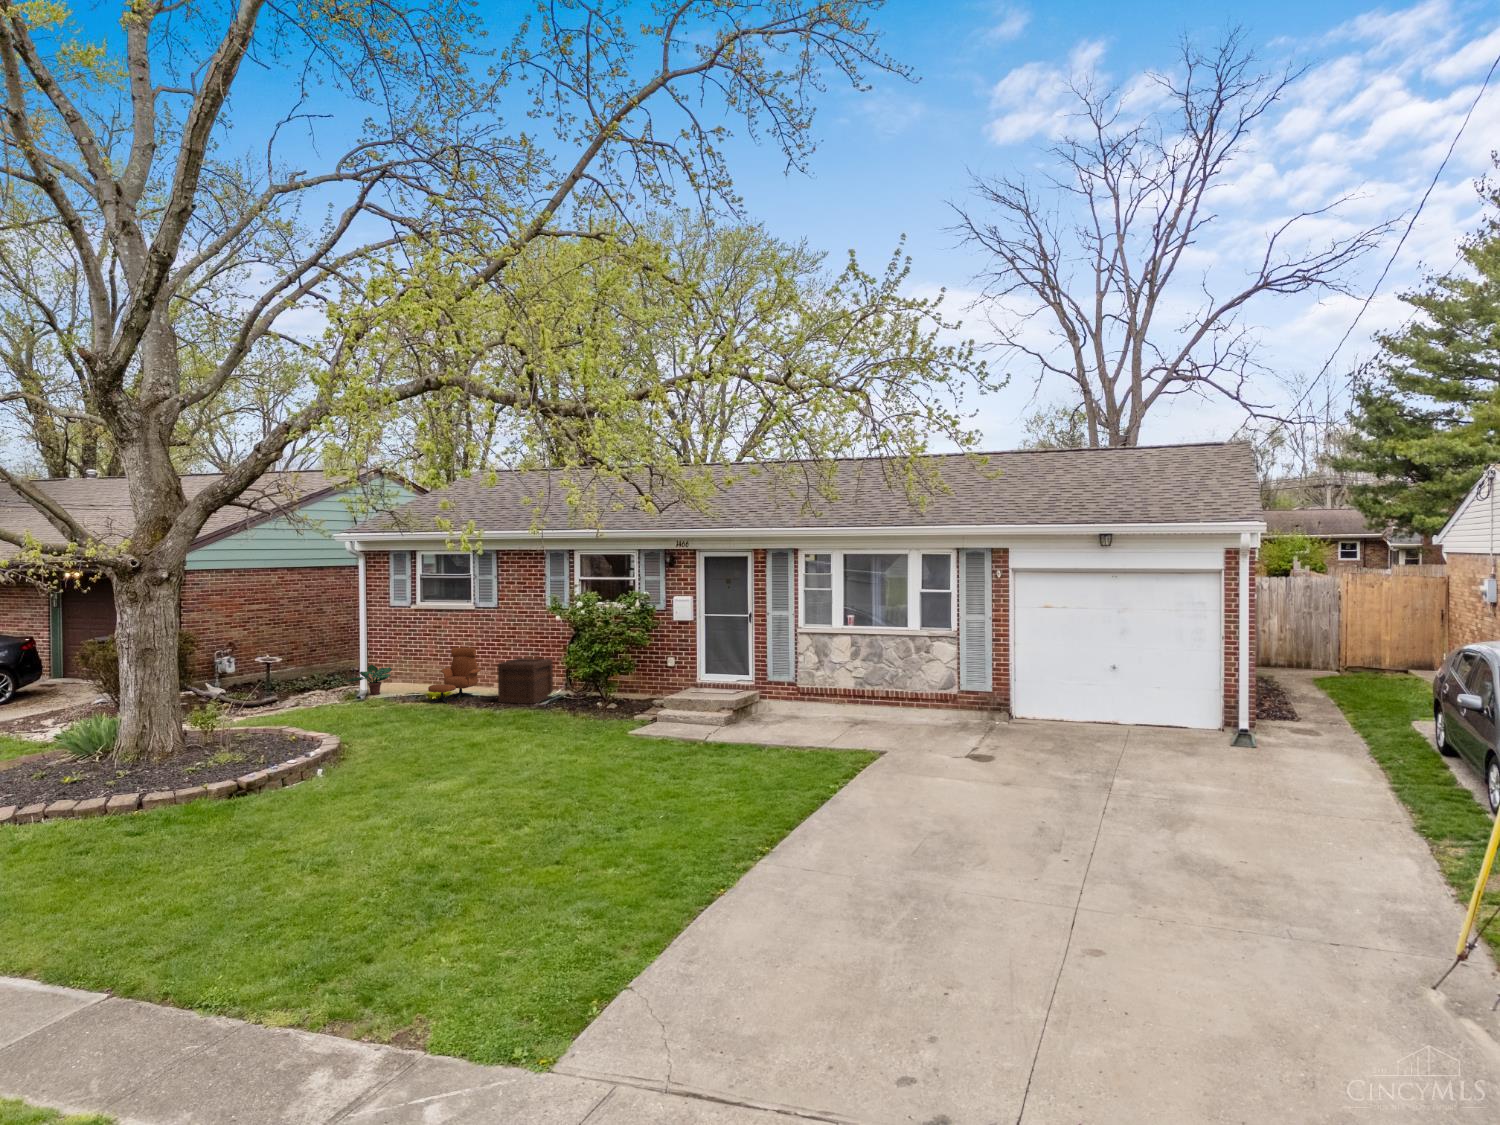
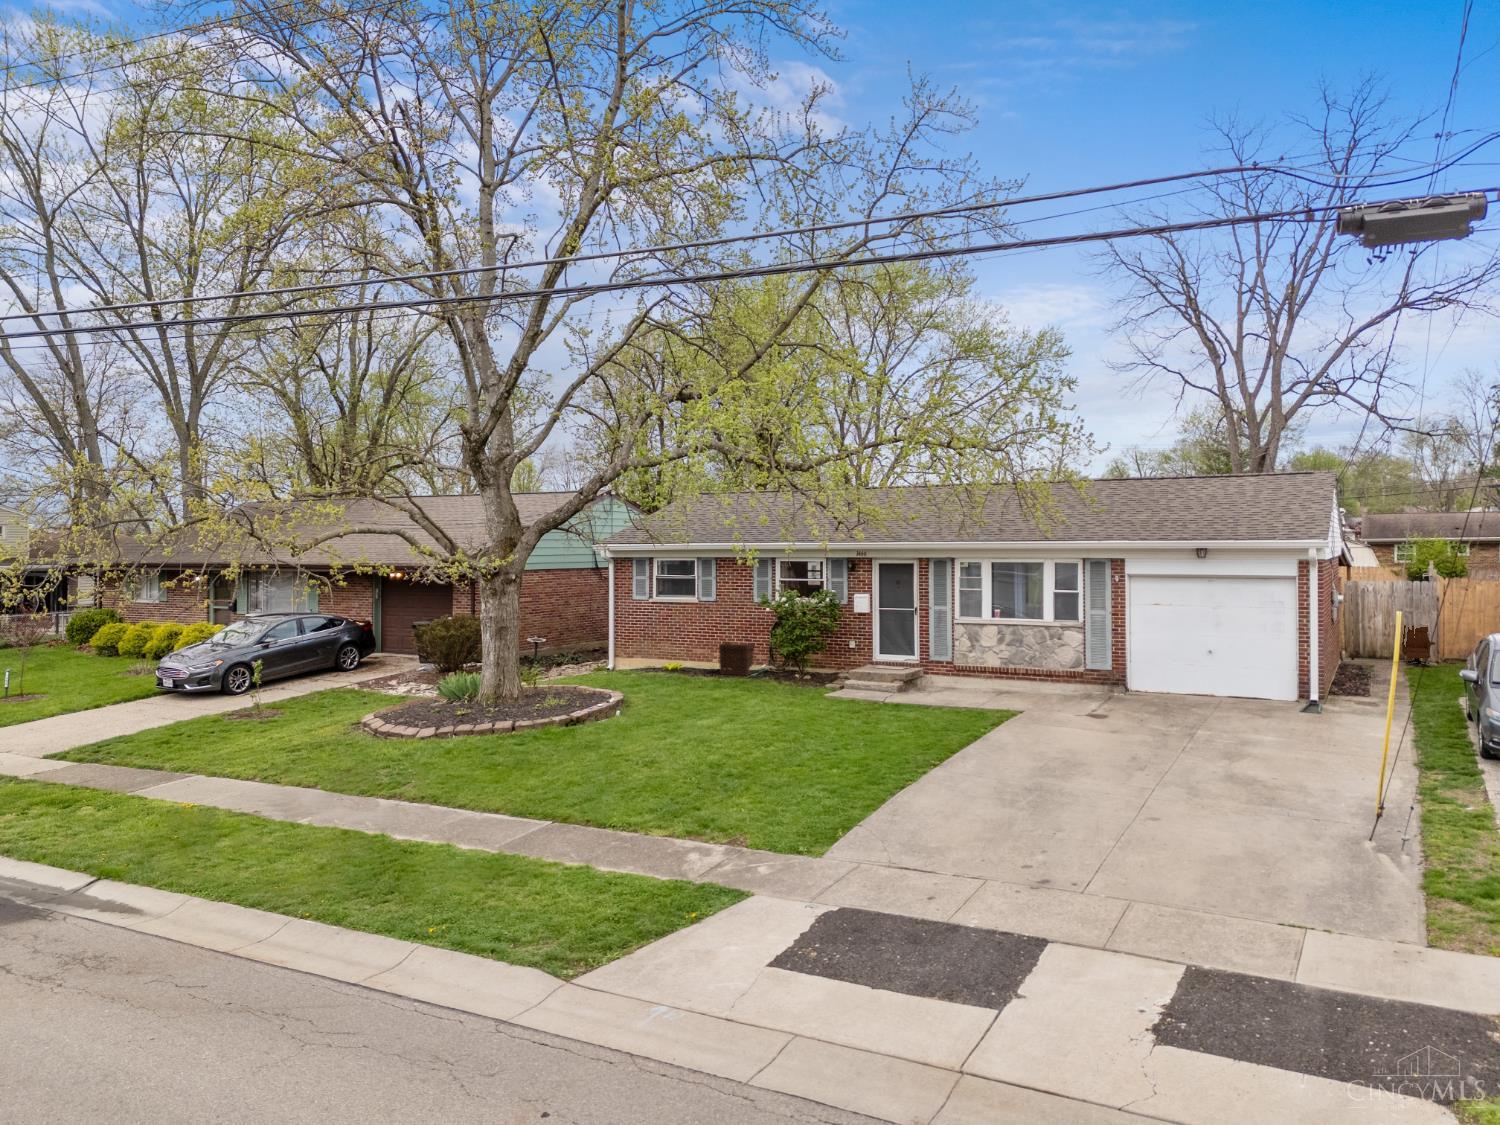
lounge chair: present [428,648,481,704] -> present [1402,625,1435,667]
potted plant: present [347,665,392,695] -> none [602,644,635,668]

